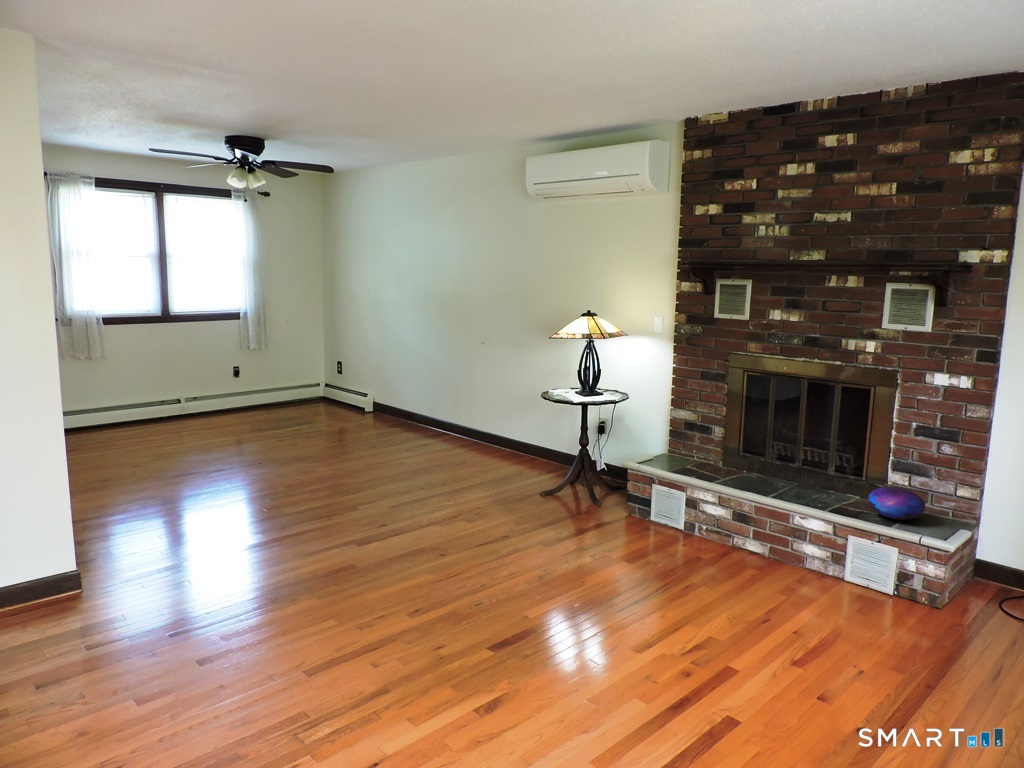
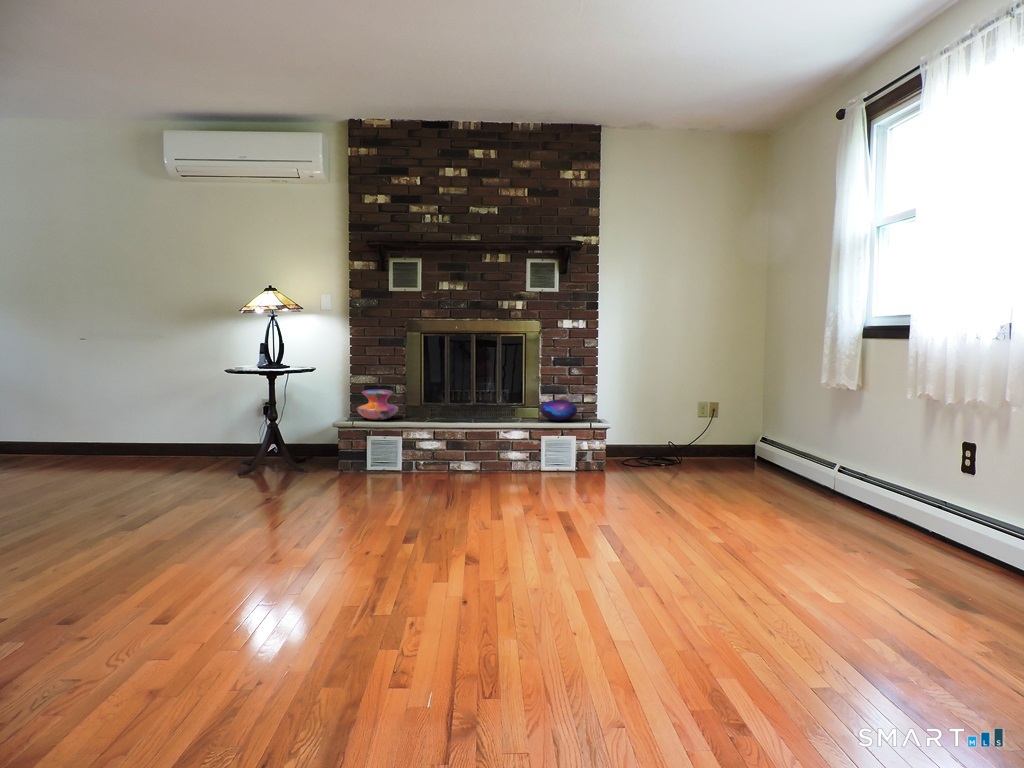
decorative vase: none [656,430,703,467] -> present [357,390,398,420]

